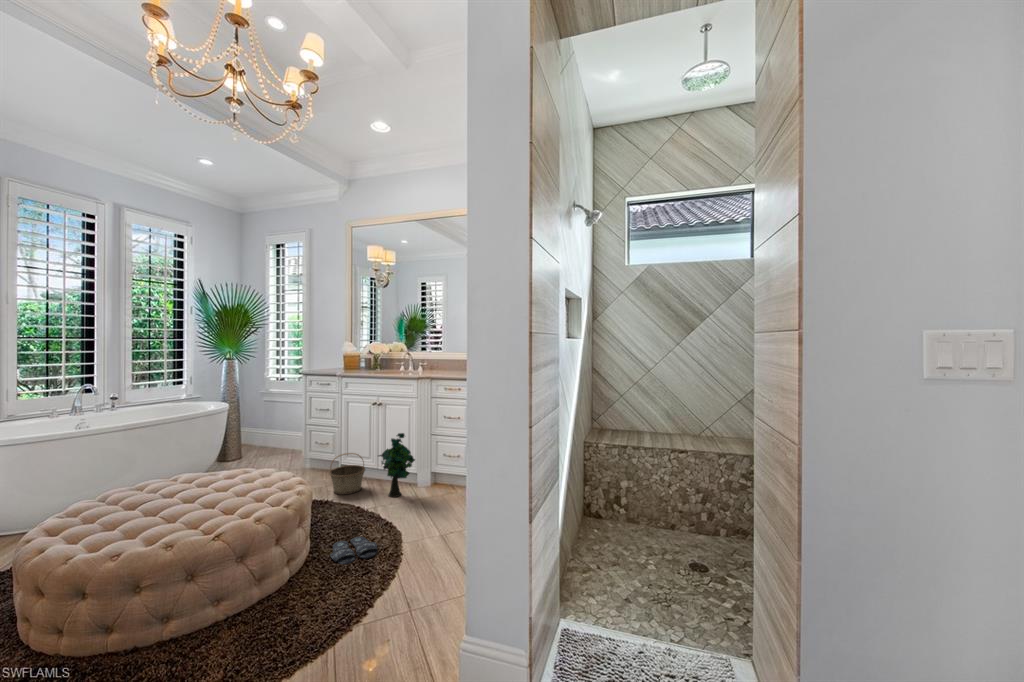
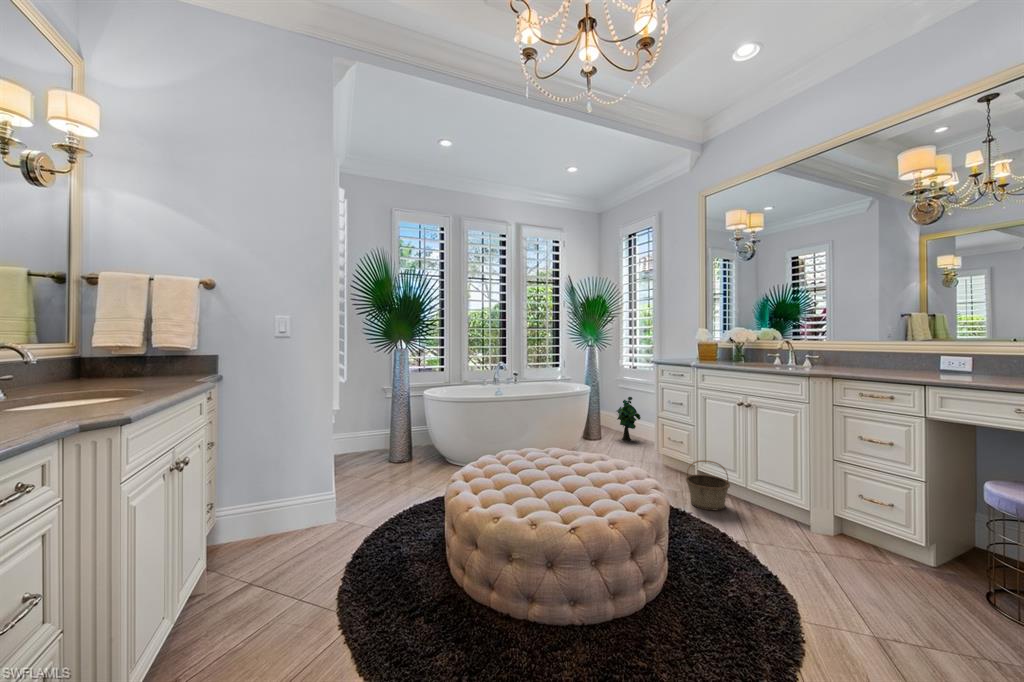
decorative plant: present [379,433,415,497] -> present [617,397,641,440]
slippers: present [330,536,377,564] -> none [691,572,756,614]

